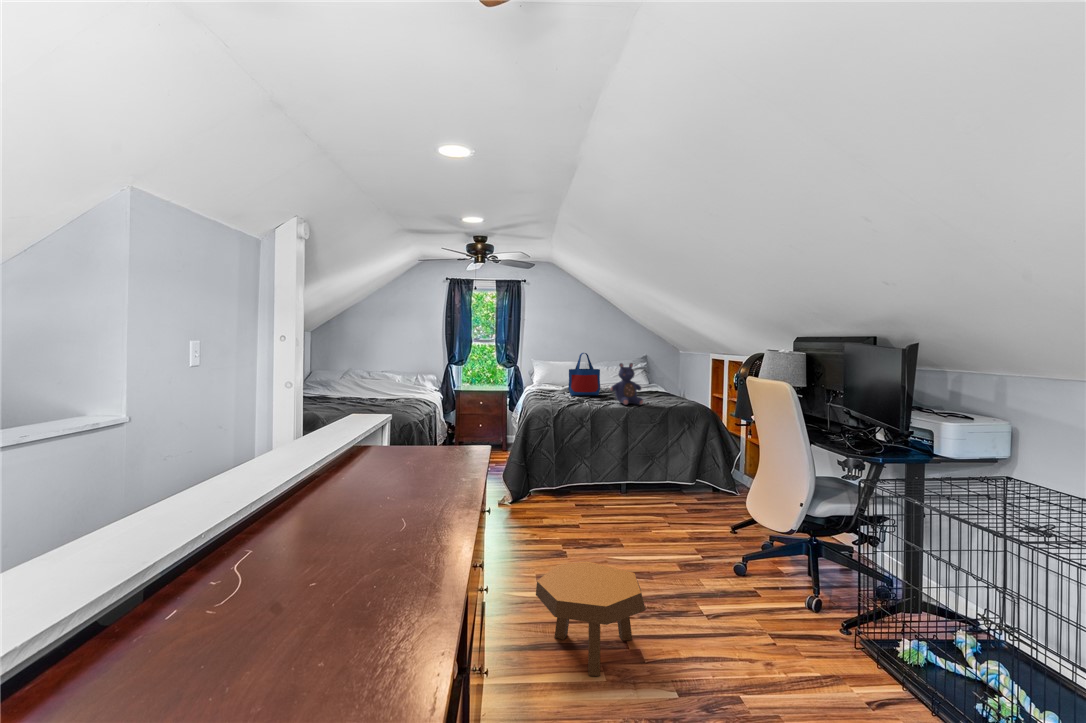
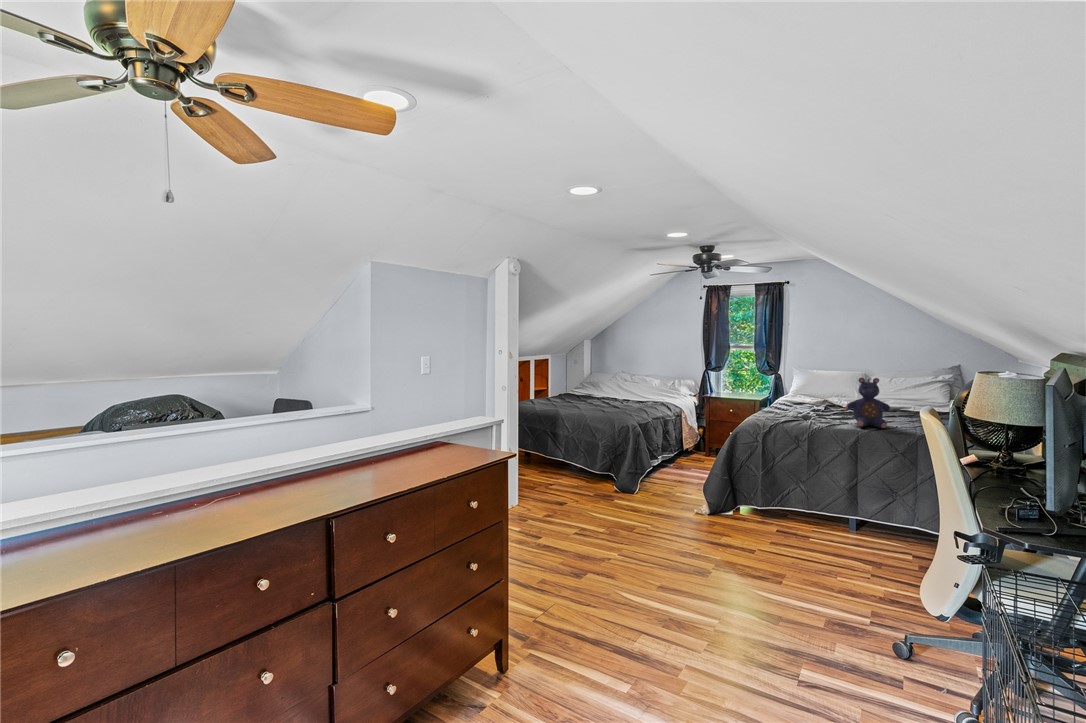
tote bag: present [568,353,600,396] -> none [809,364,850,413]
footstool: present [536,561,645,676] -> none [591,574,704,688]

